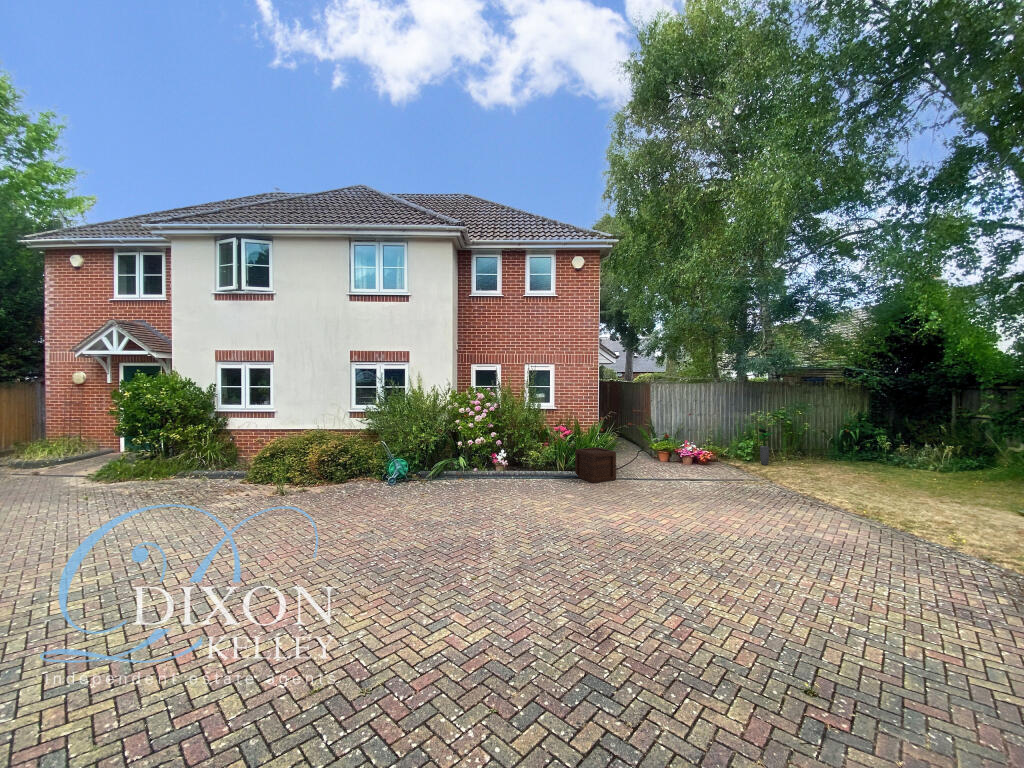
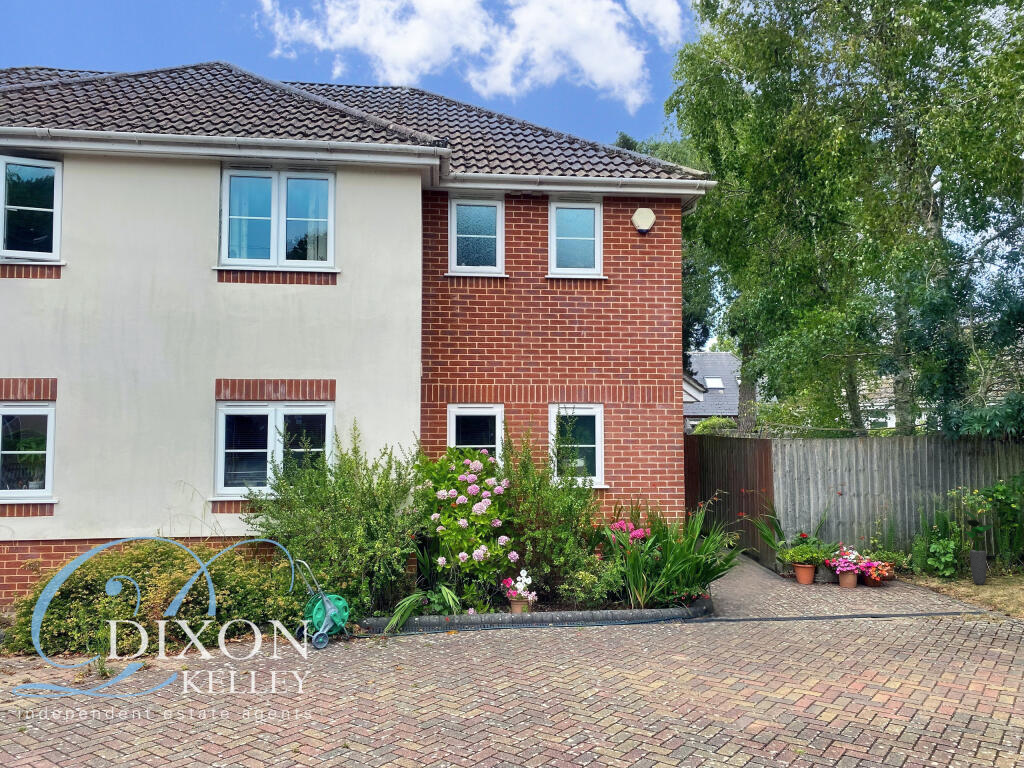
wooden crate: present [575,447,616,483] -> none [664,561,744,631]

